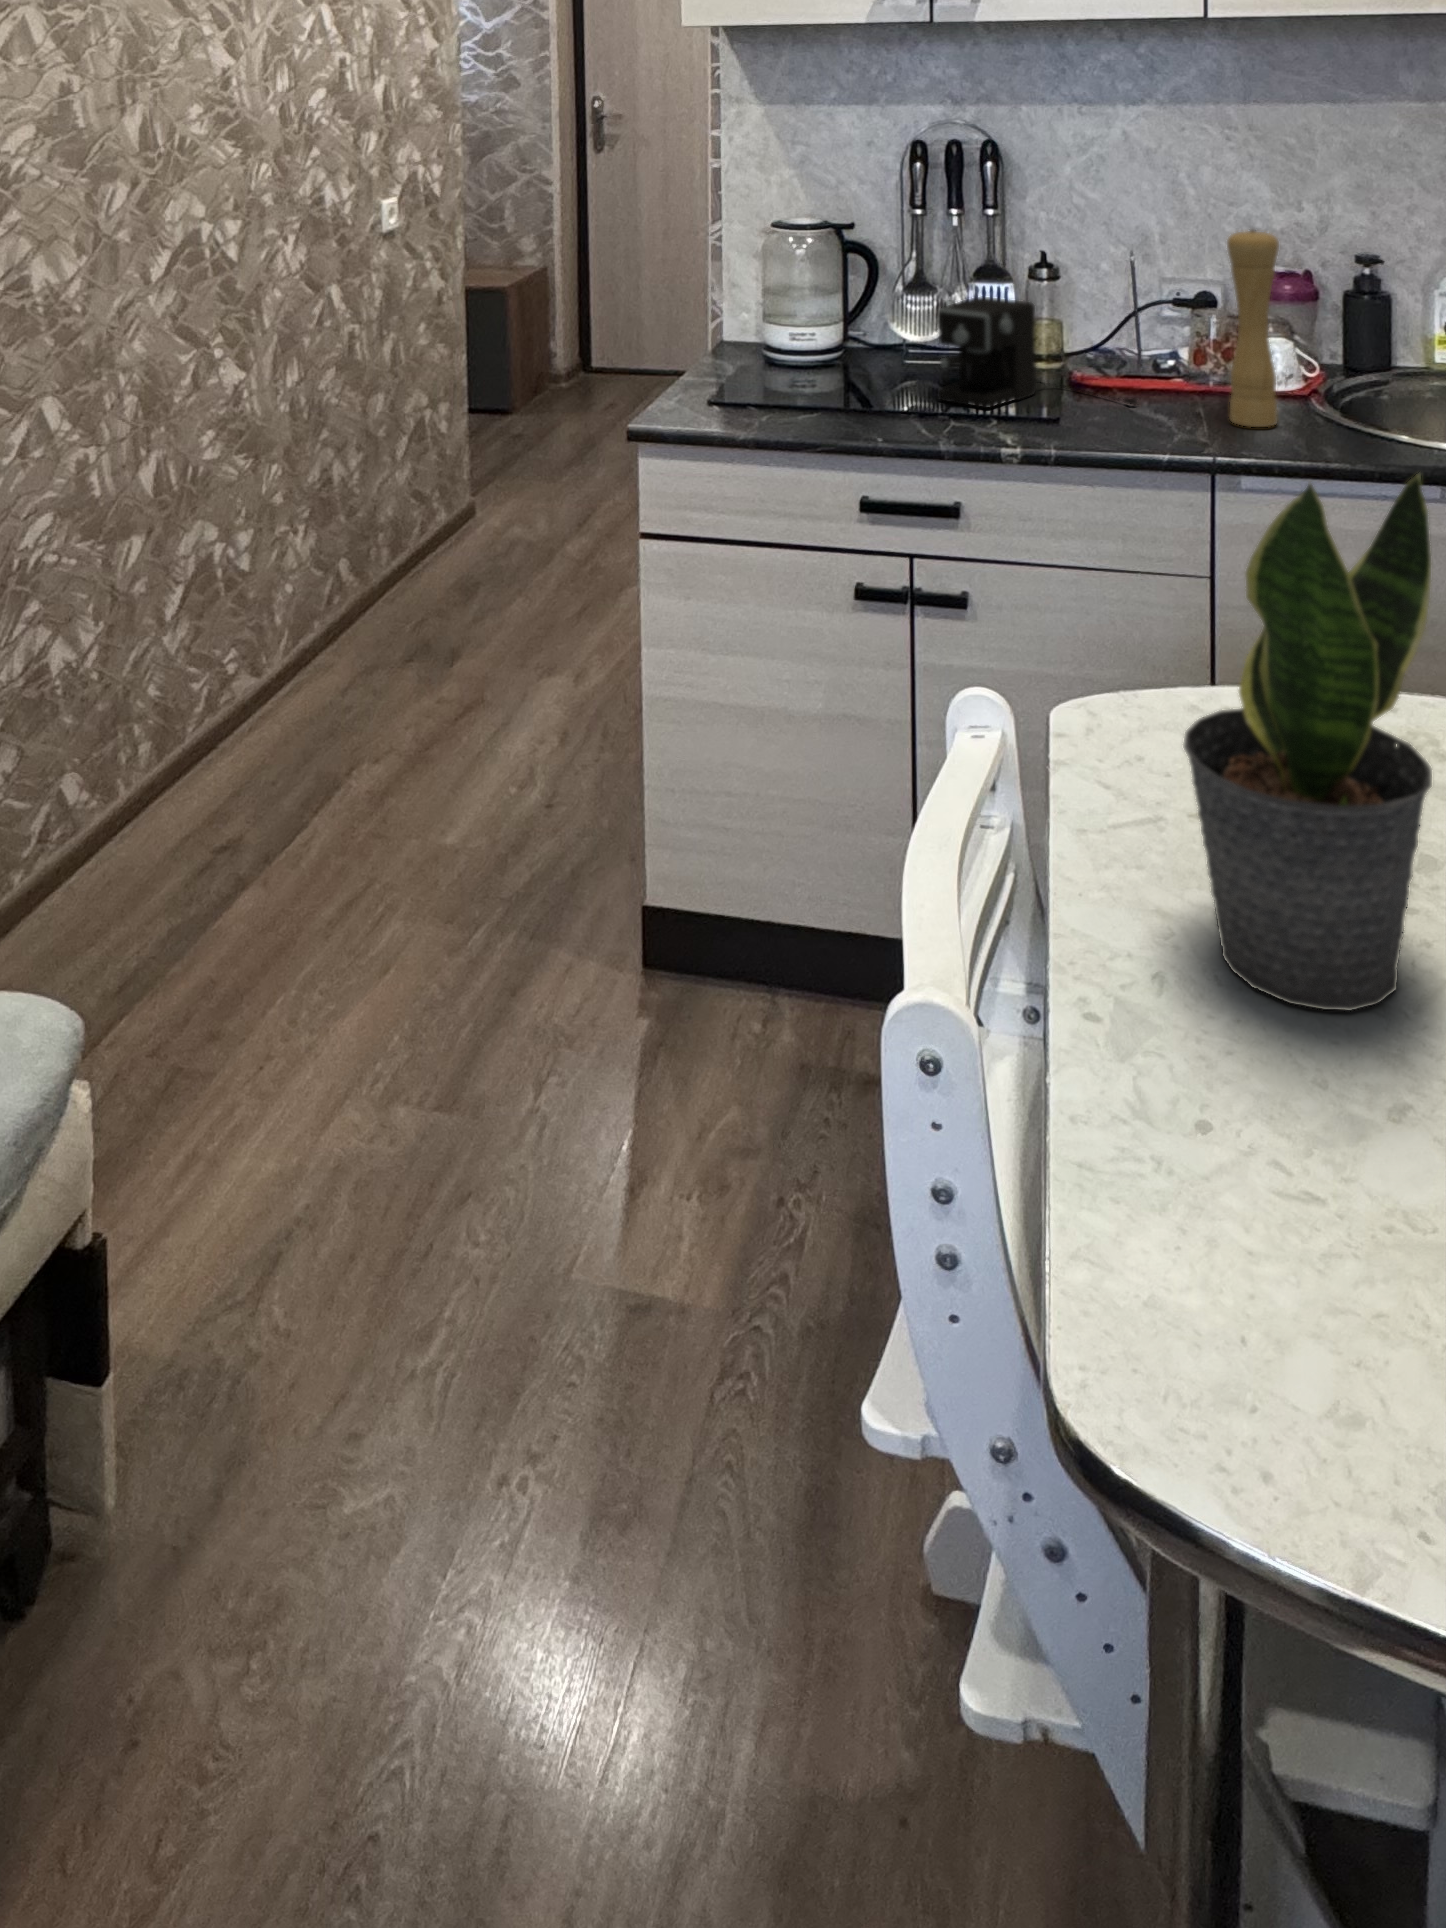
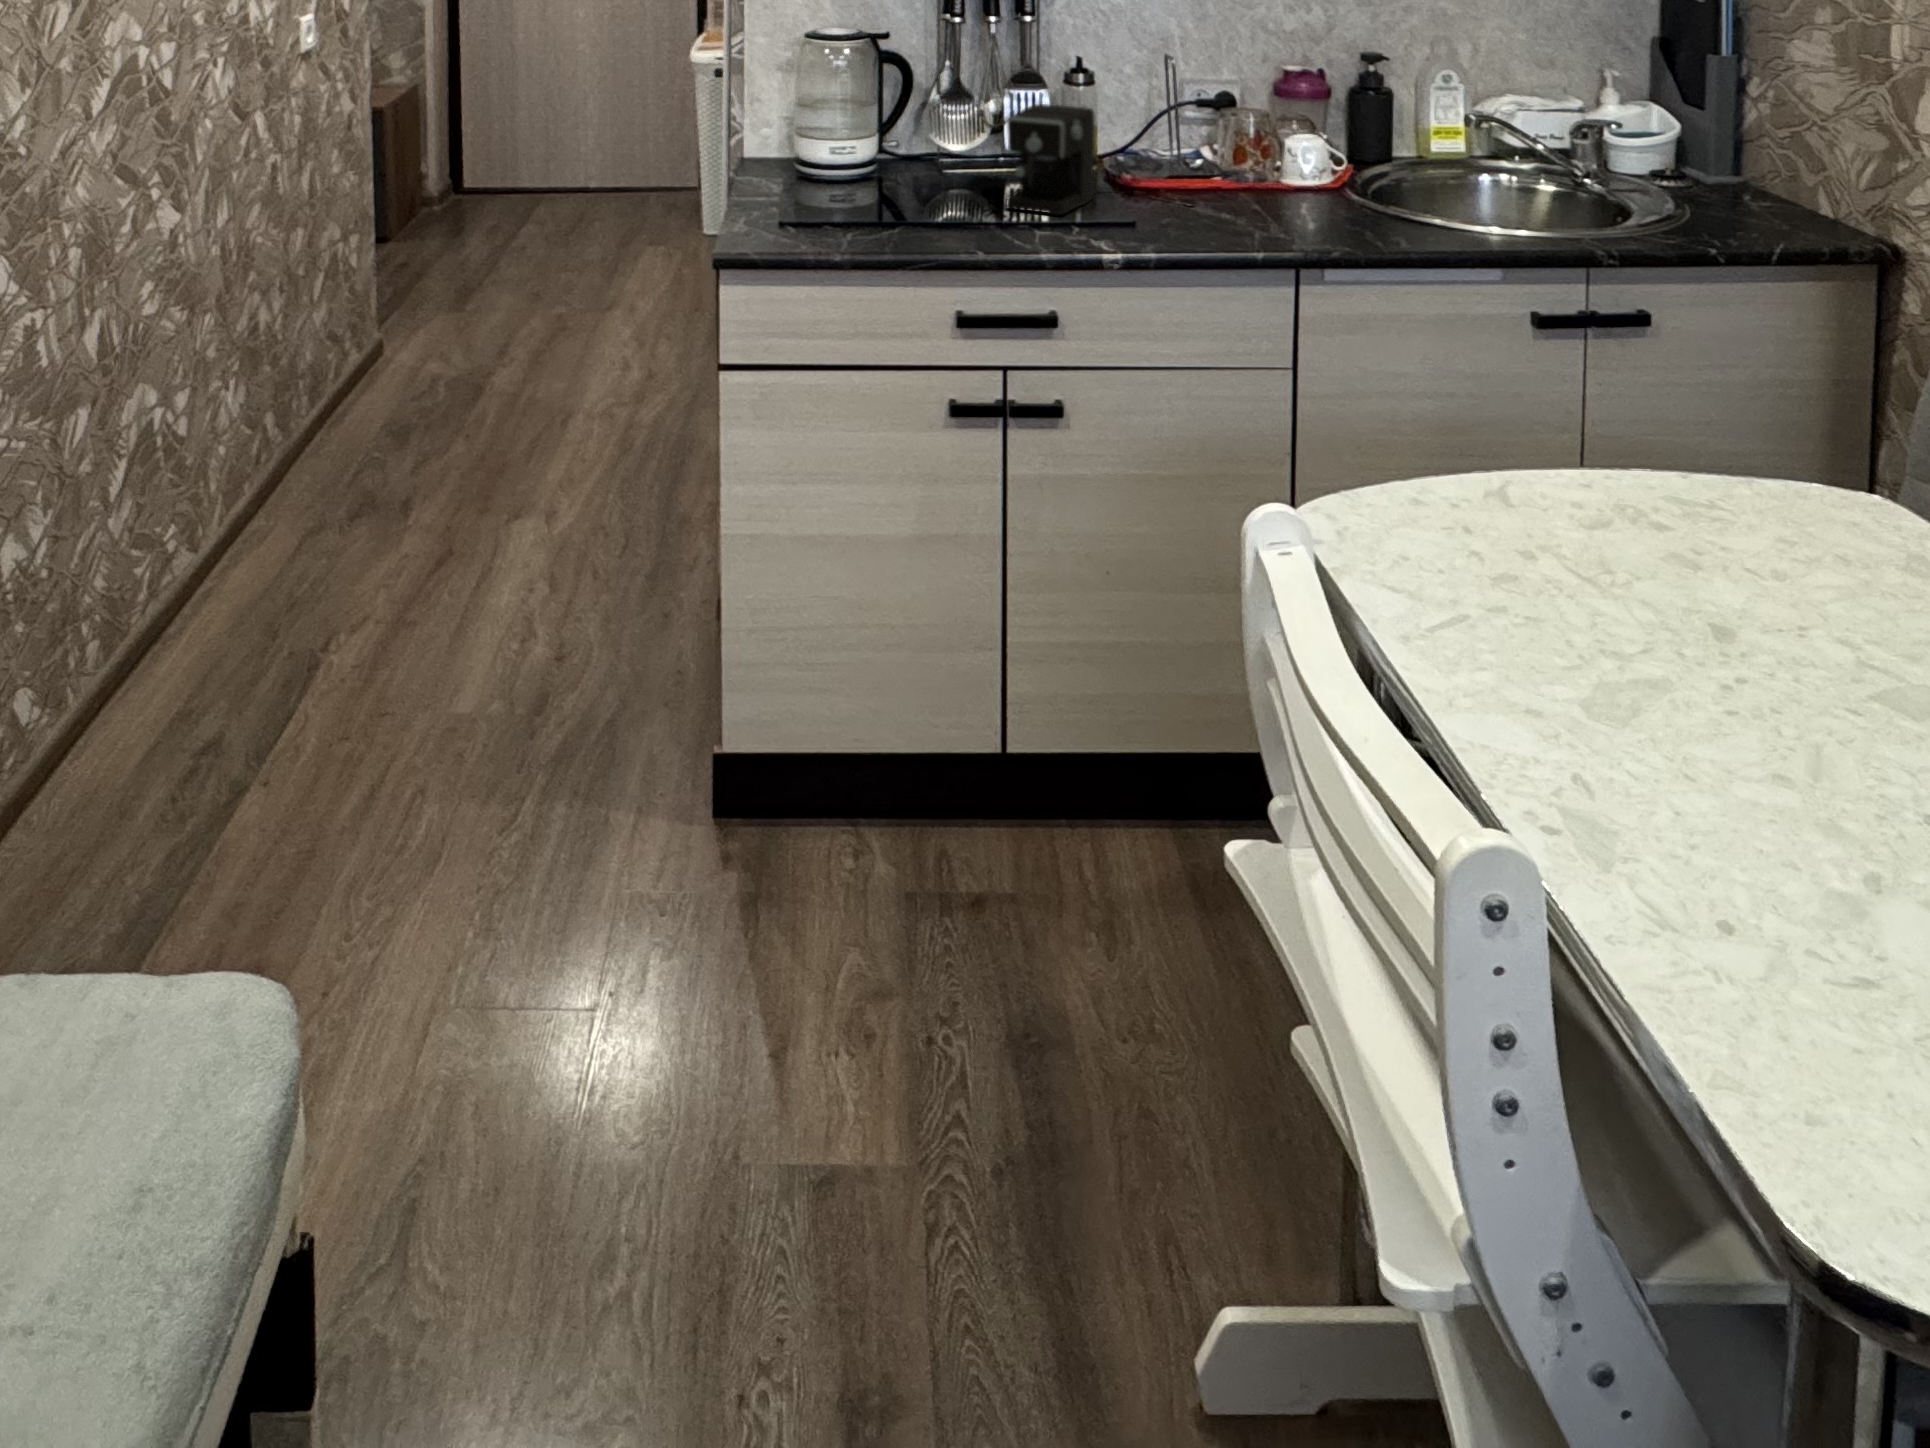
pepper mill: present [1227,229,1279,427] -> none [1289,31,1339,220]
potted plant: present [1184,474,1432,1010] -> none [1574,265,1829,784]

